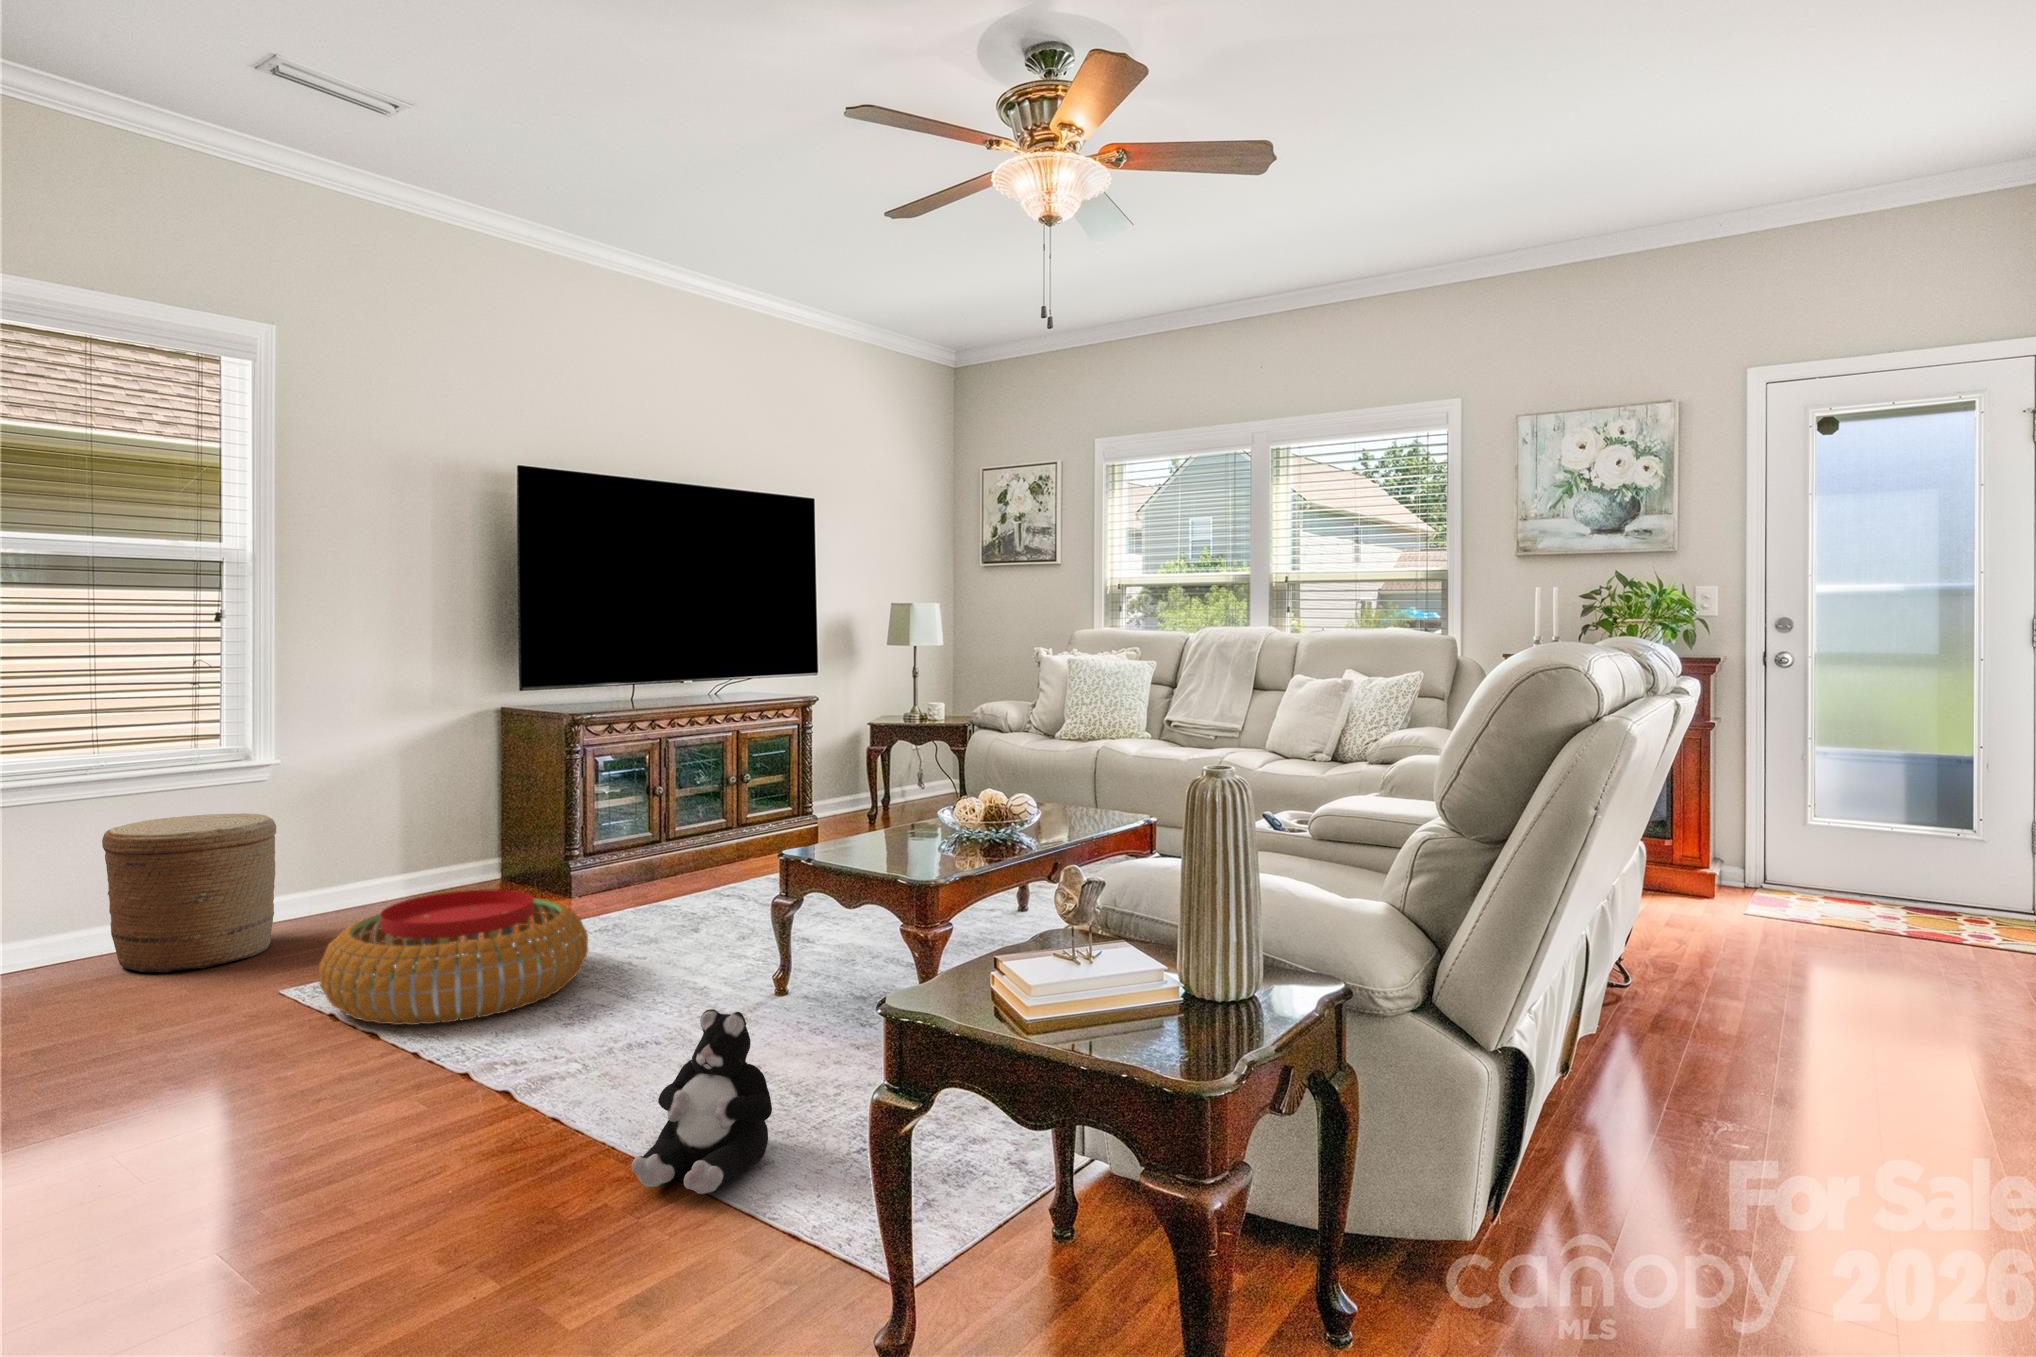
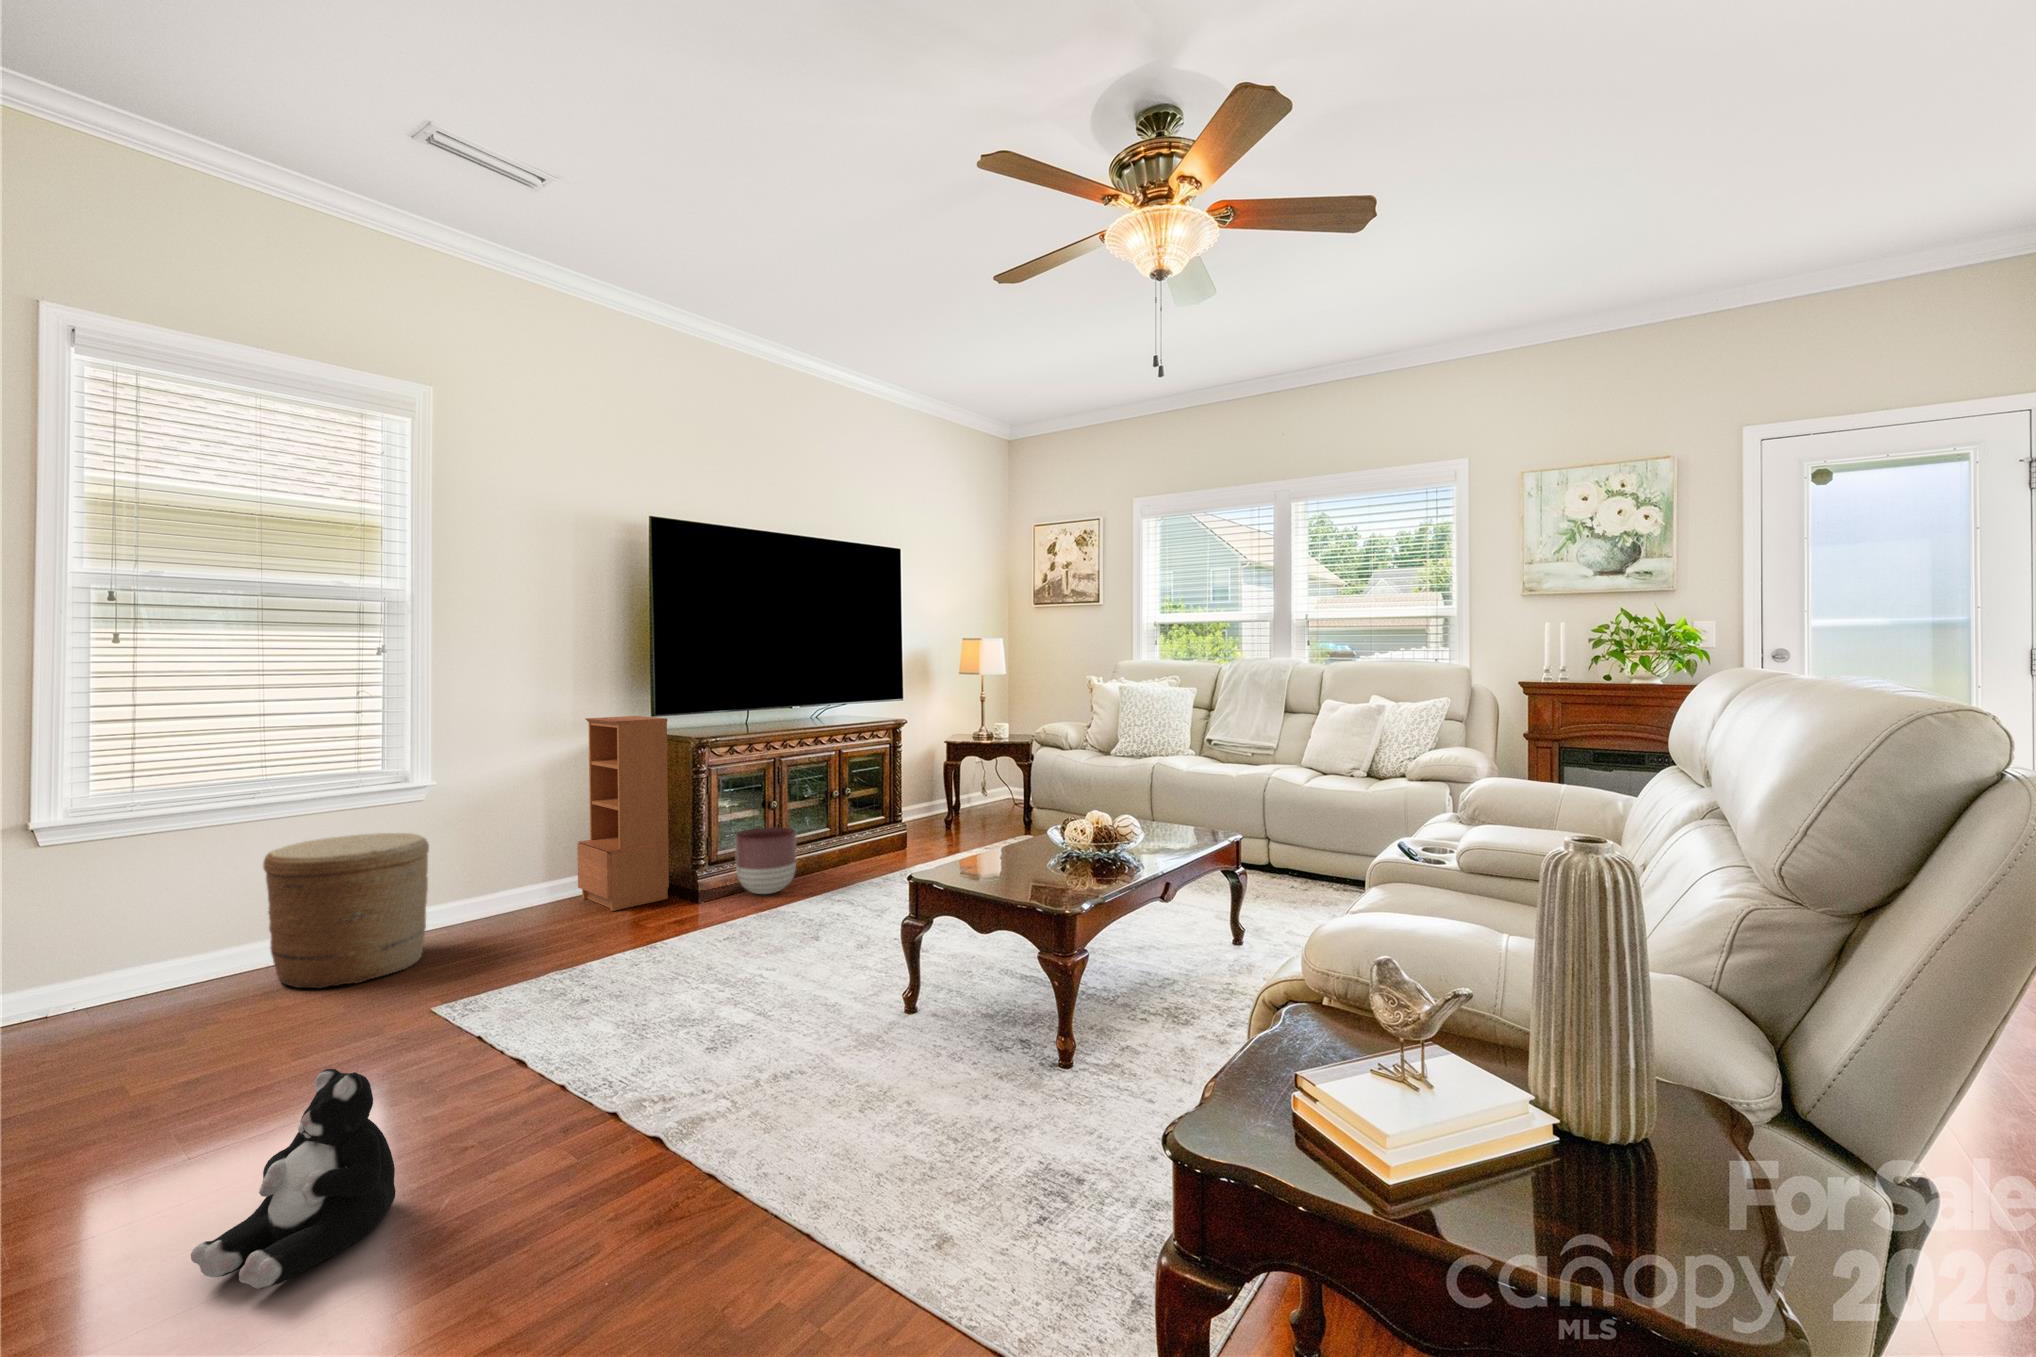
bookcase: none [438,690,540,904] -> present [577,716,669,911]
planter: none [614,816,683,888] -> present [735,827,796,894]
pouf: present [319,889,588,1025] -> none [466,908,724,1052]
plush toy: present [632,1009,772,1195] -> present [191,1069,396,1289]

